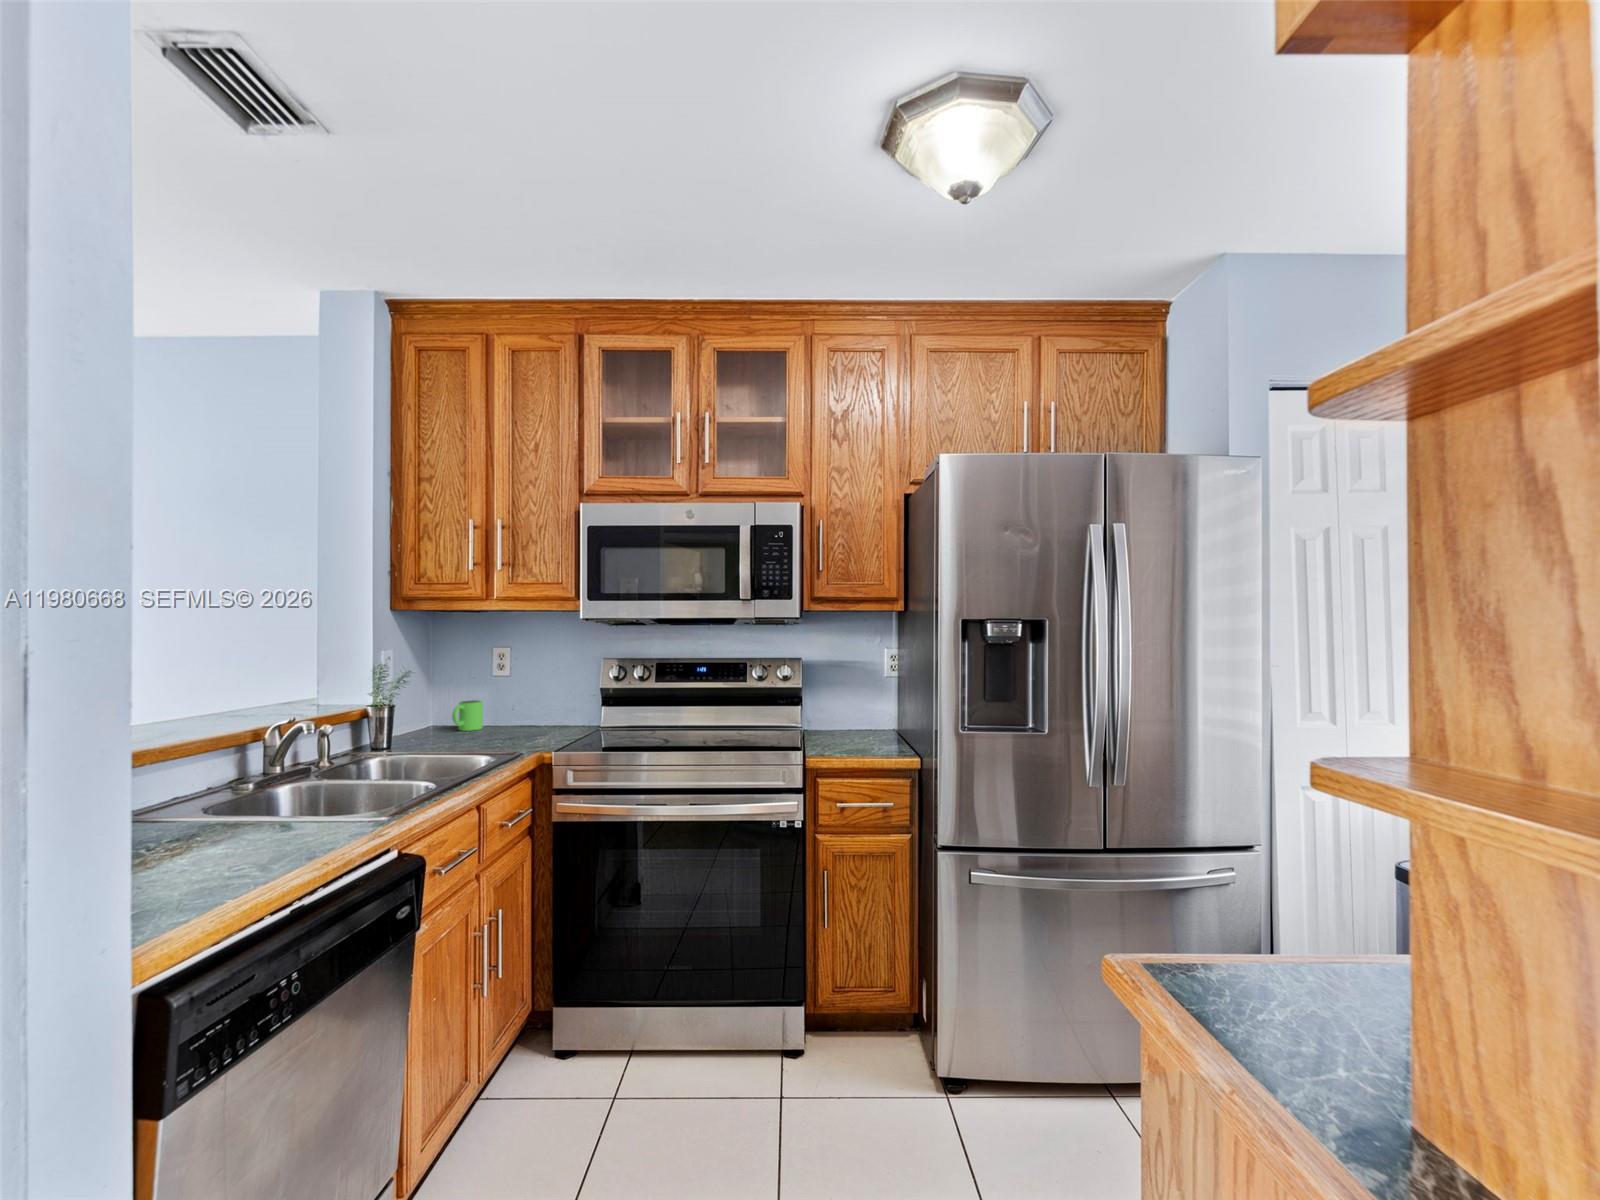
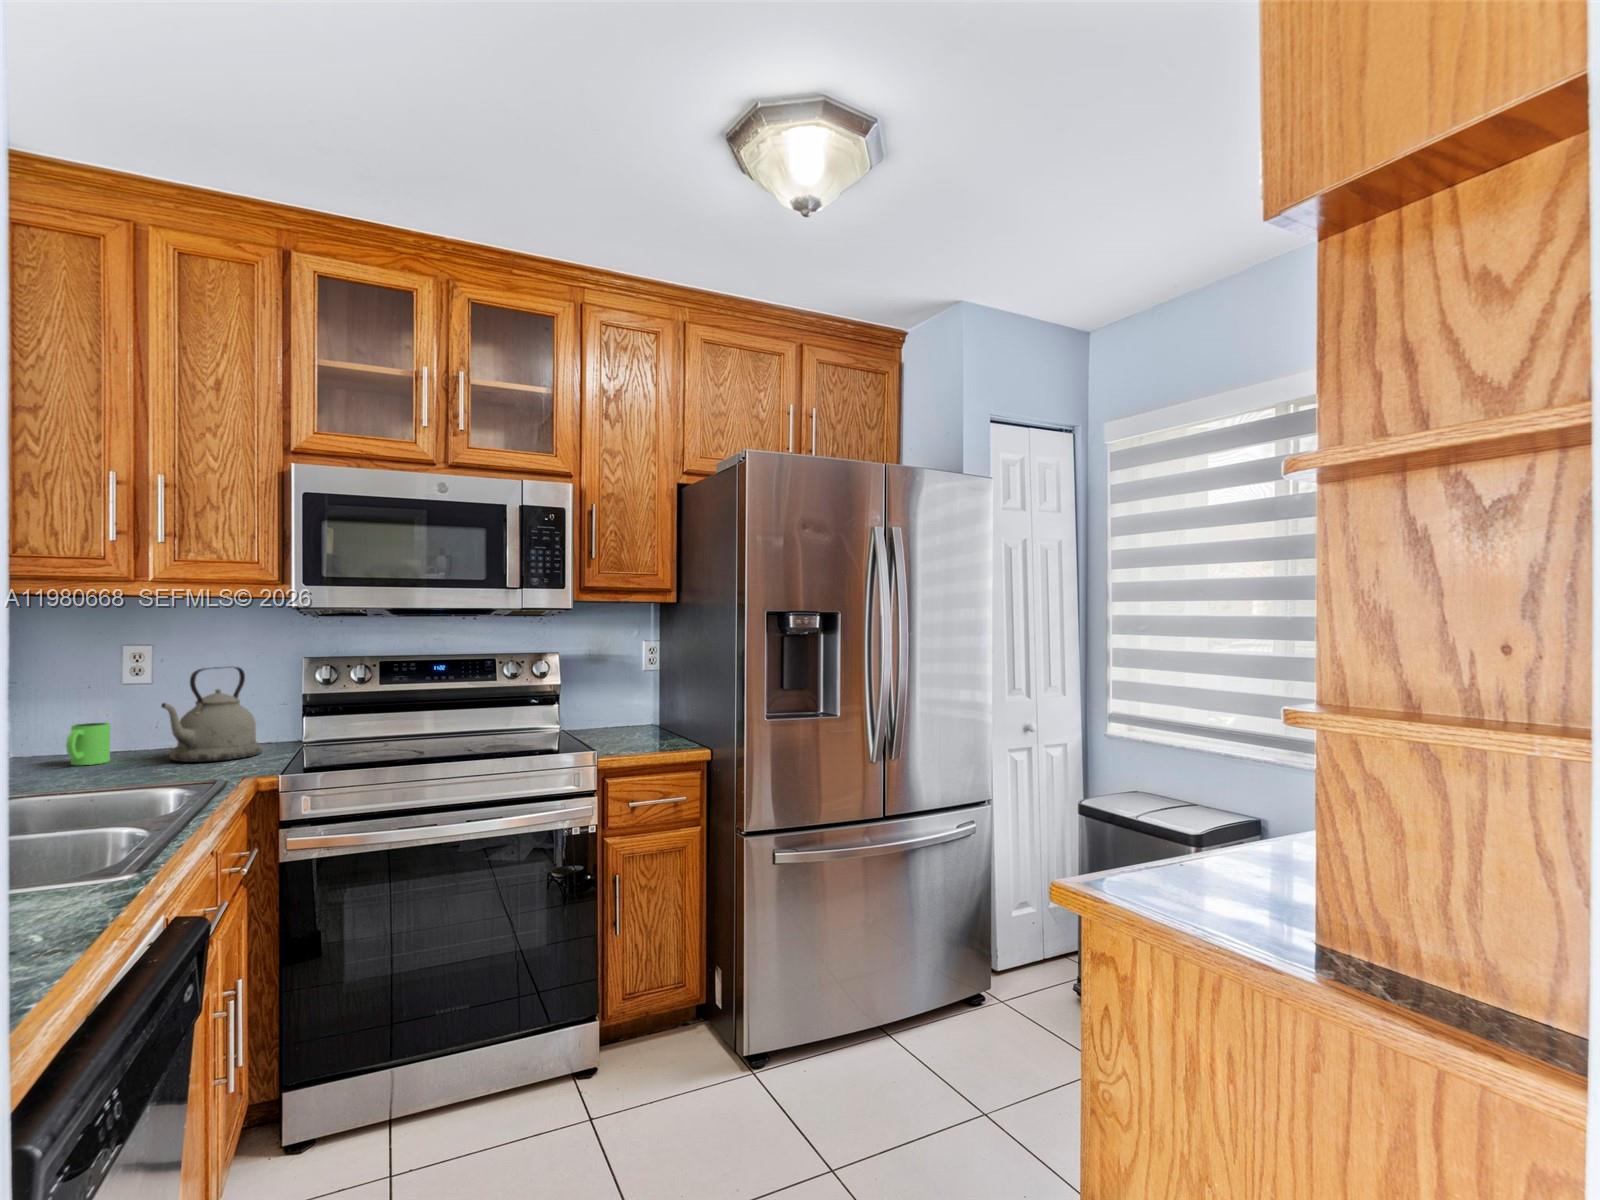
kettle: none [497,662,574,734] -> present [162,666,263,762]

